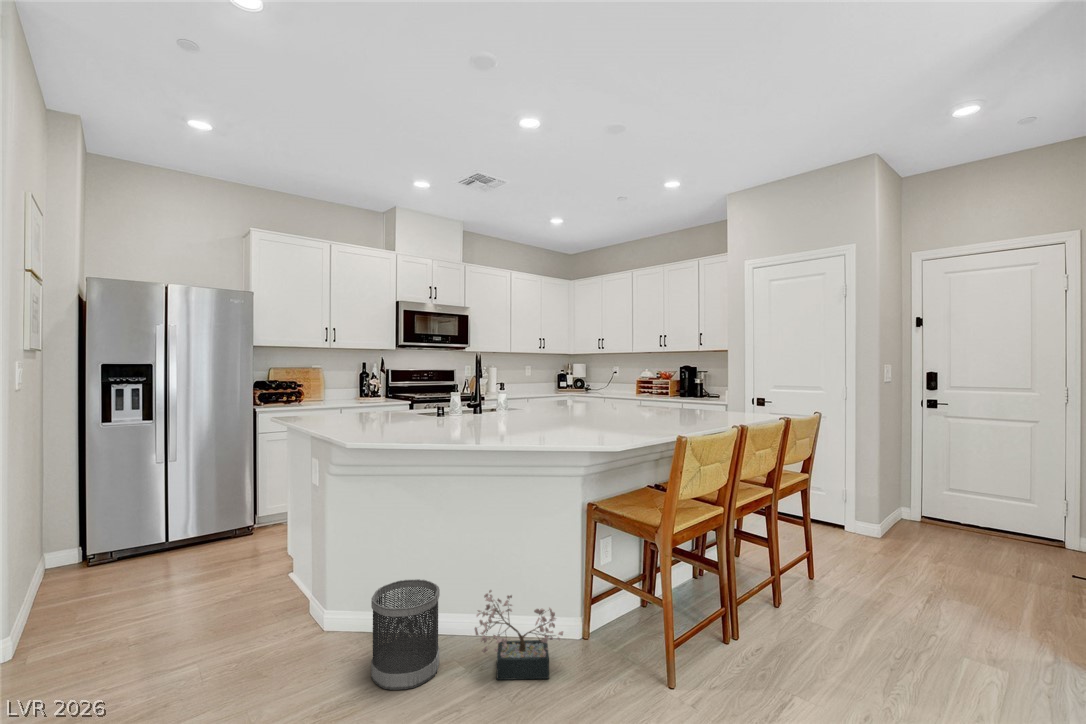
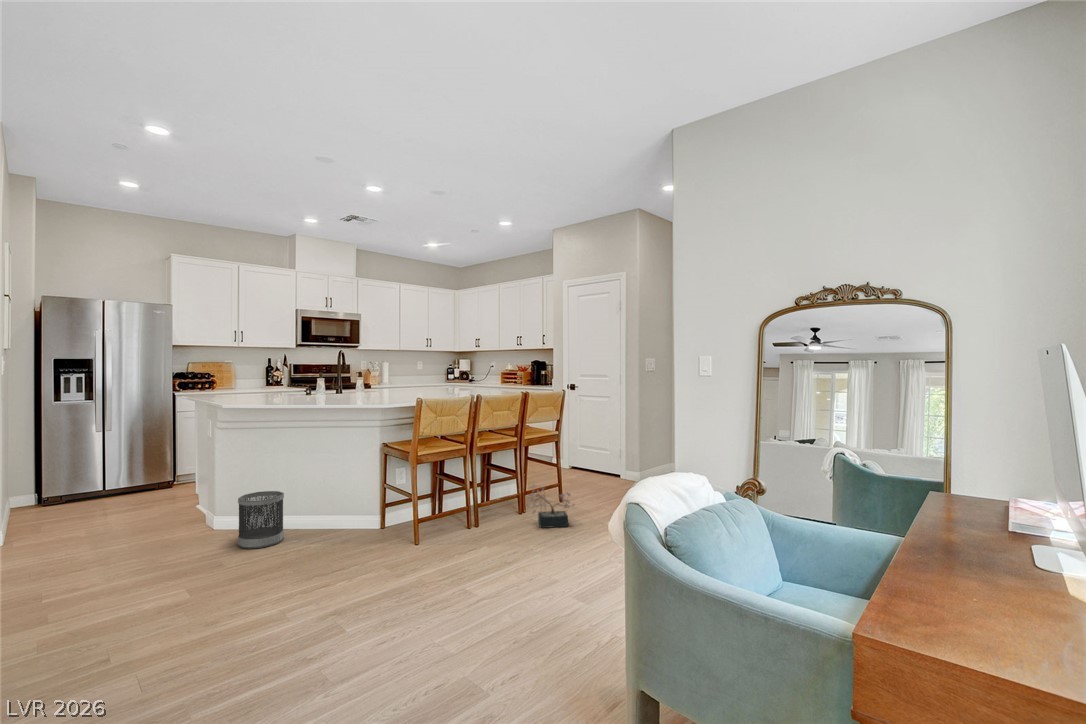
decorative plant: present [475,590,563,680] -> present [526,485,575,528]

